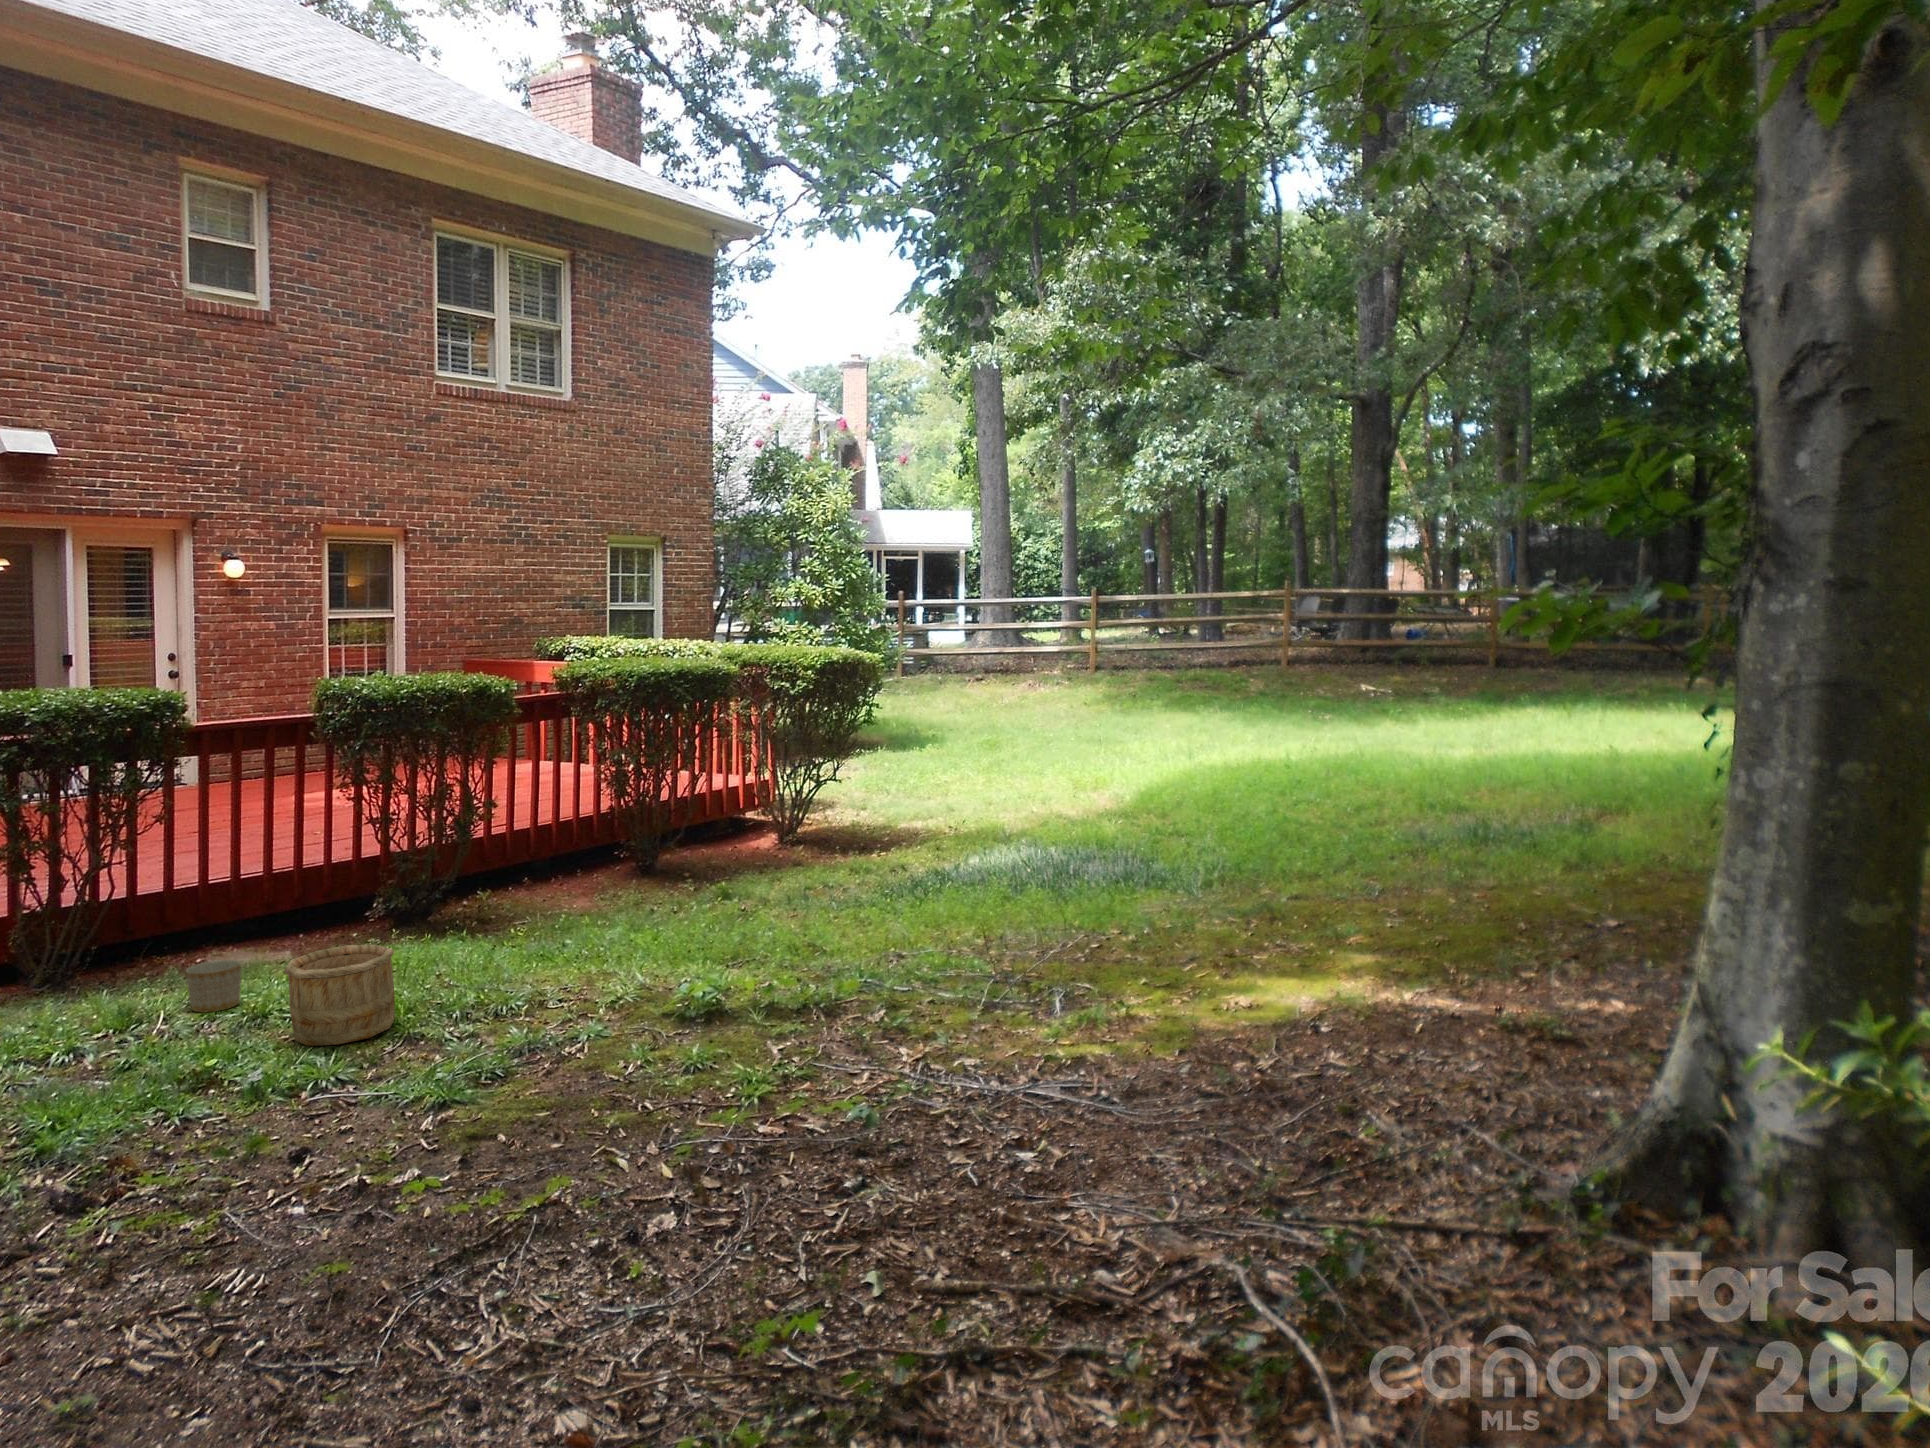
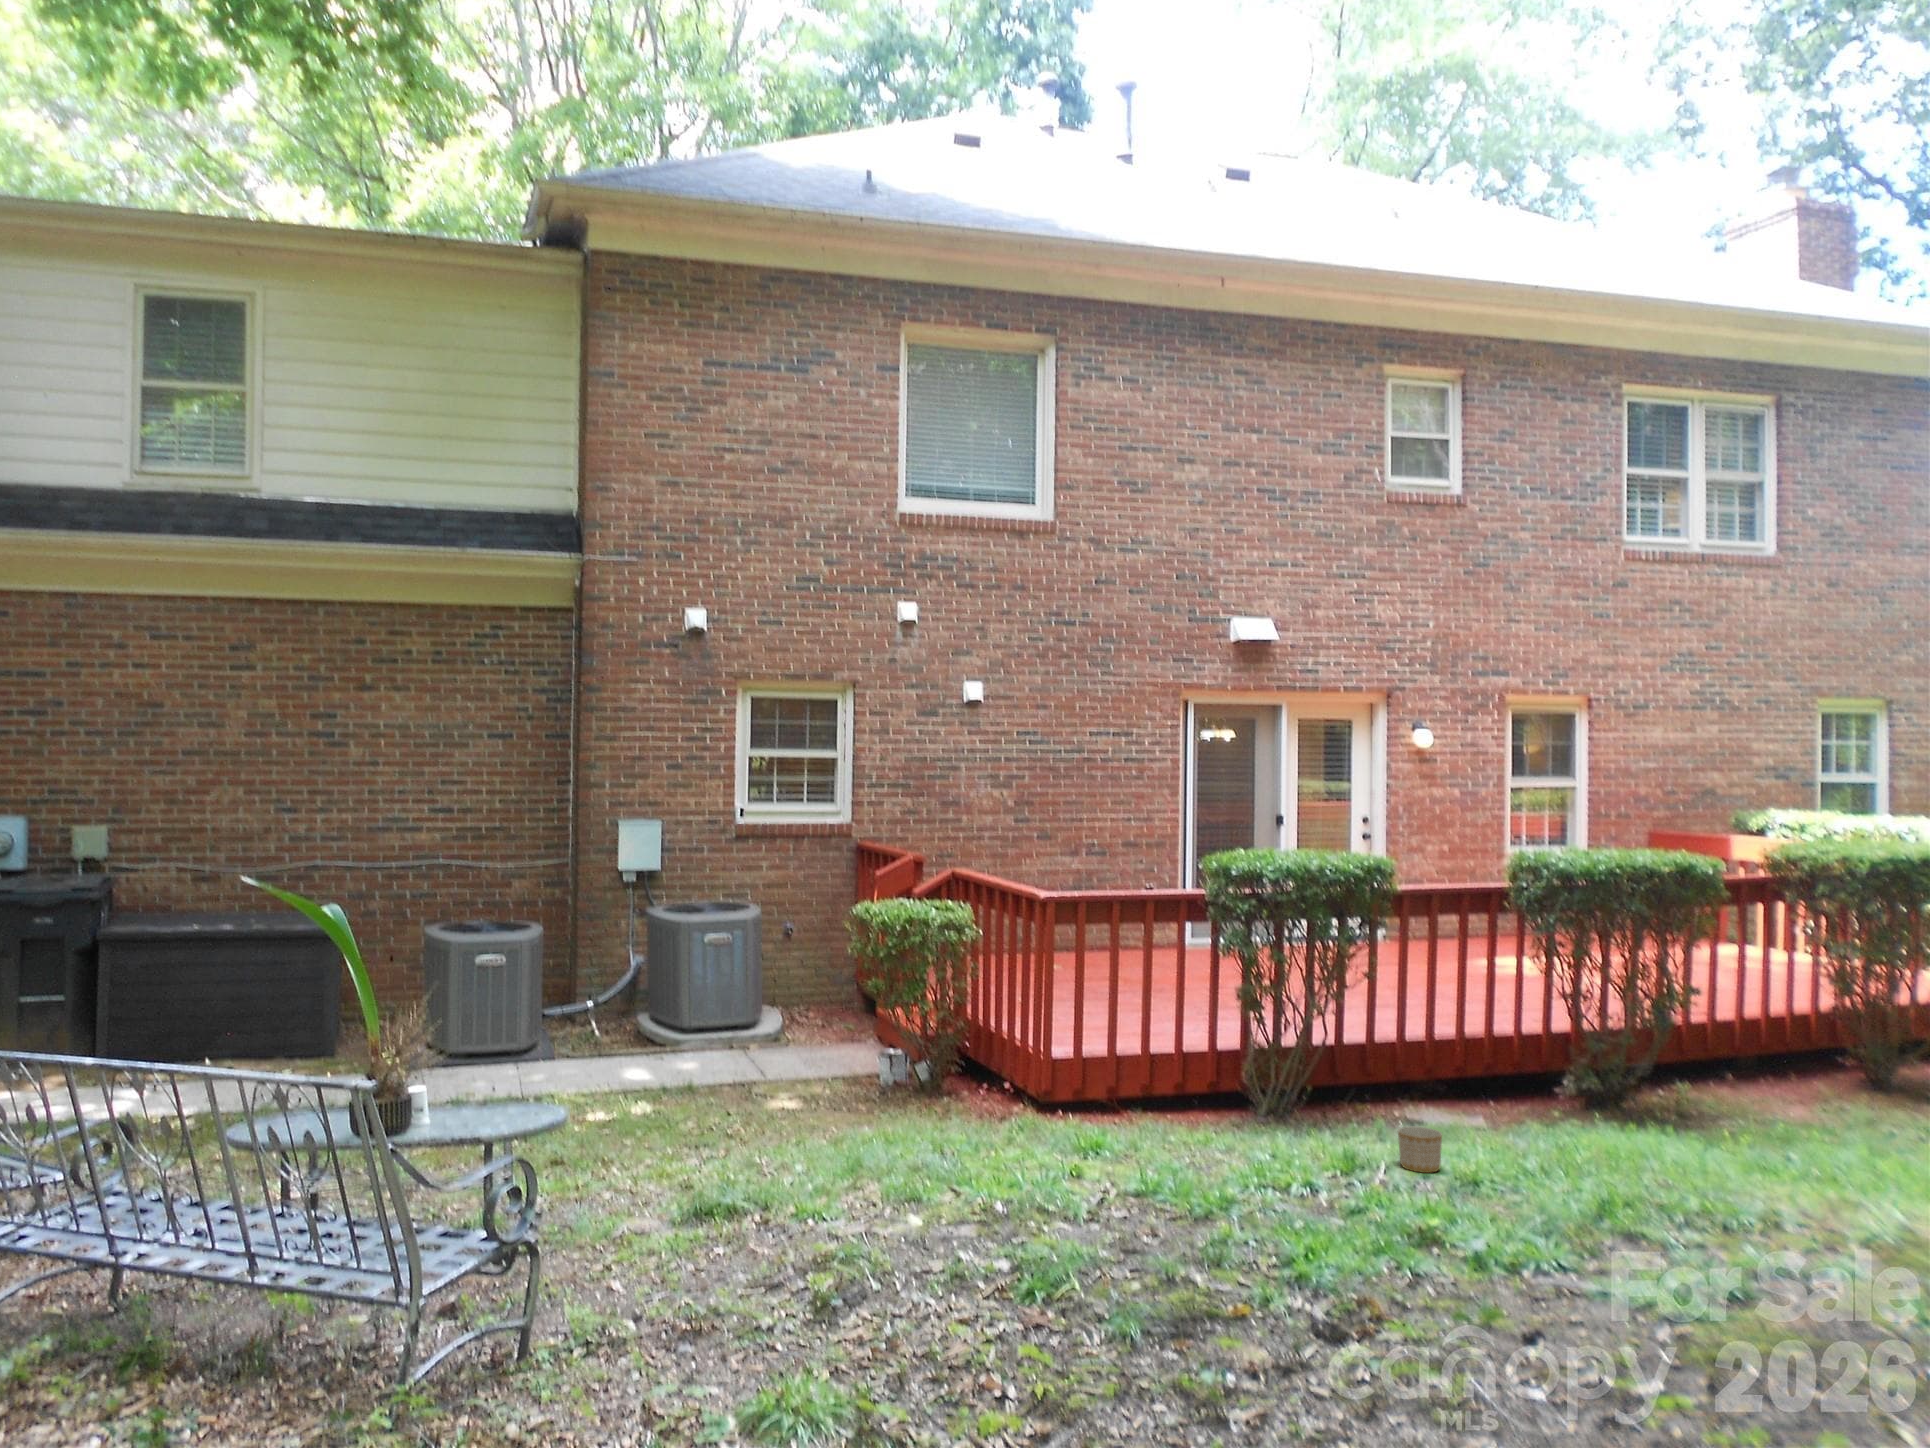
wooden bucket: present [284,945,395,1046] -> none [1488,1145,1587,1240]

